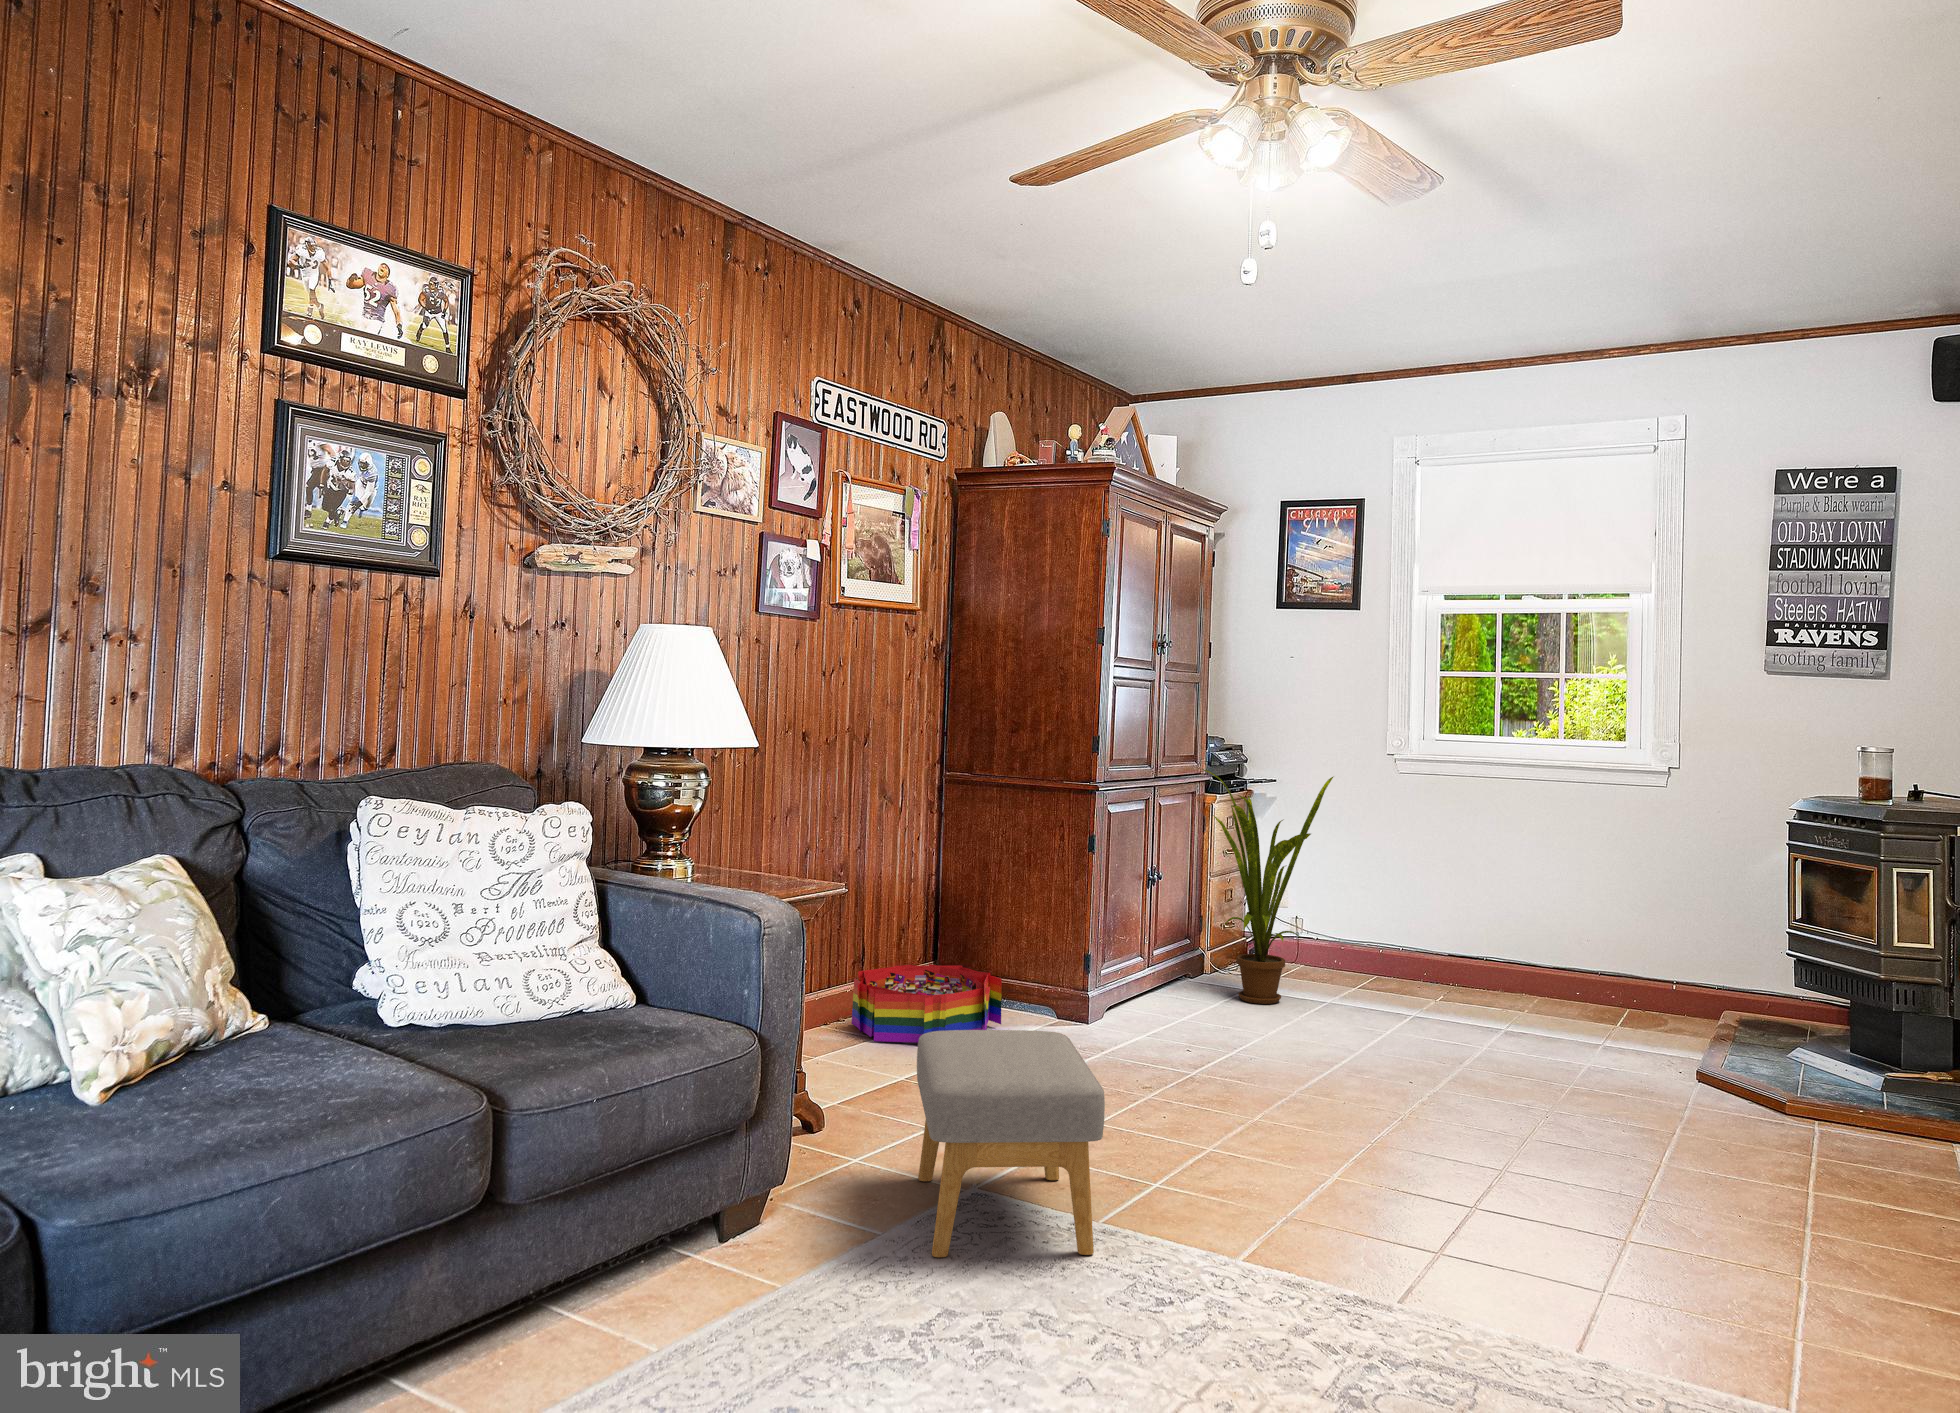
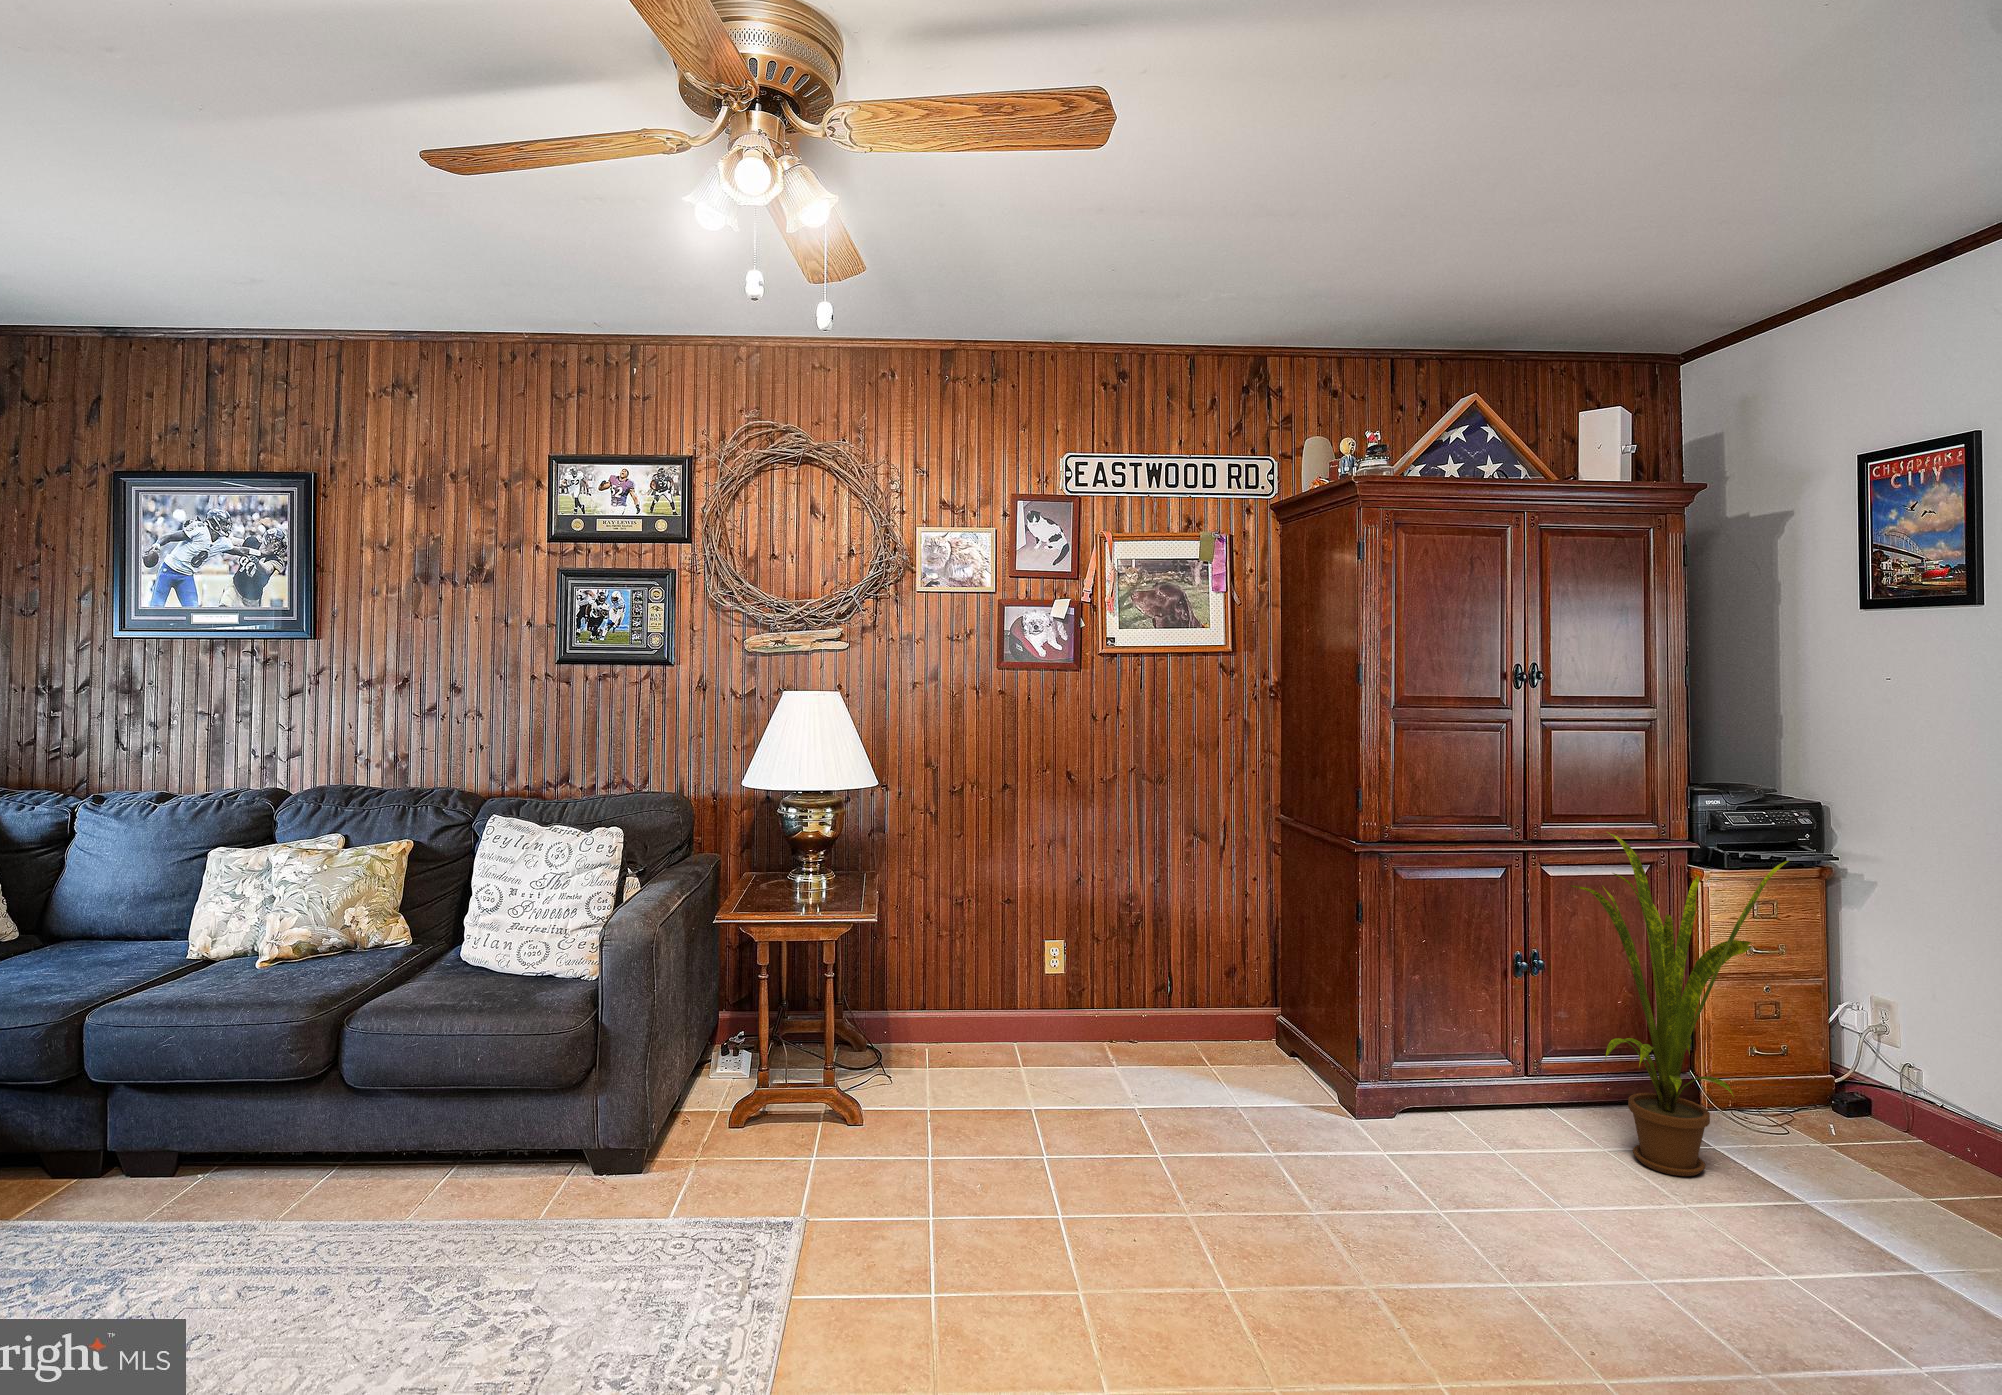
storage bin: present [852,964,1002,1043] -> none [1090,999,1240,1093]
footstool: present [917,1030,1105,1257] -> none [586,1062,849,1330]

